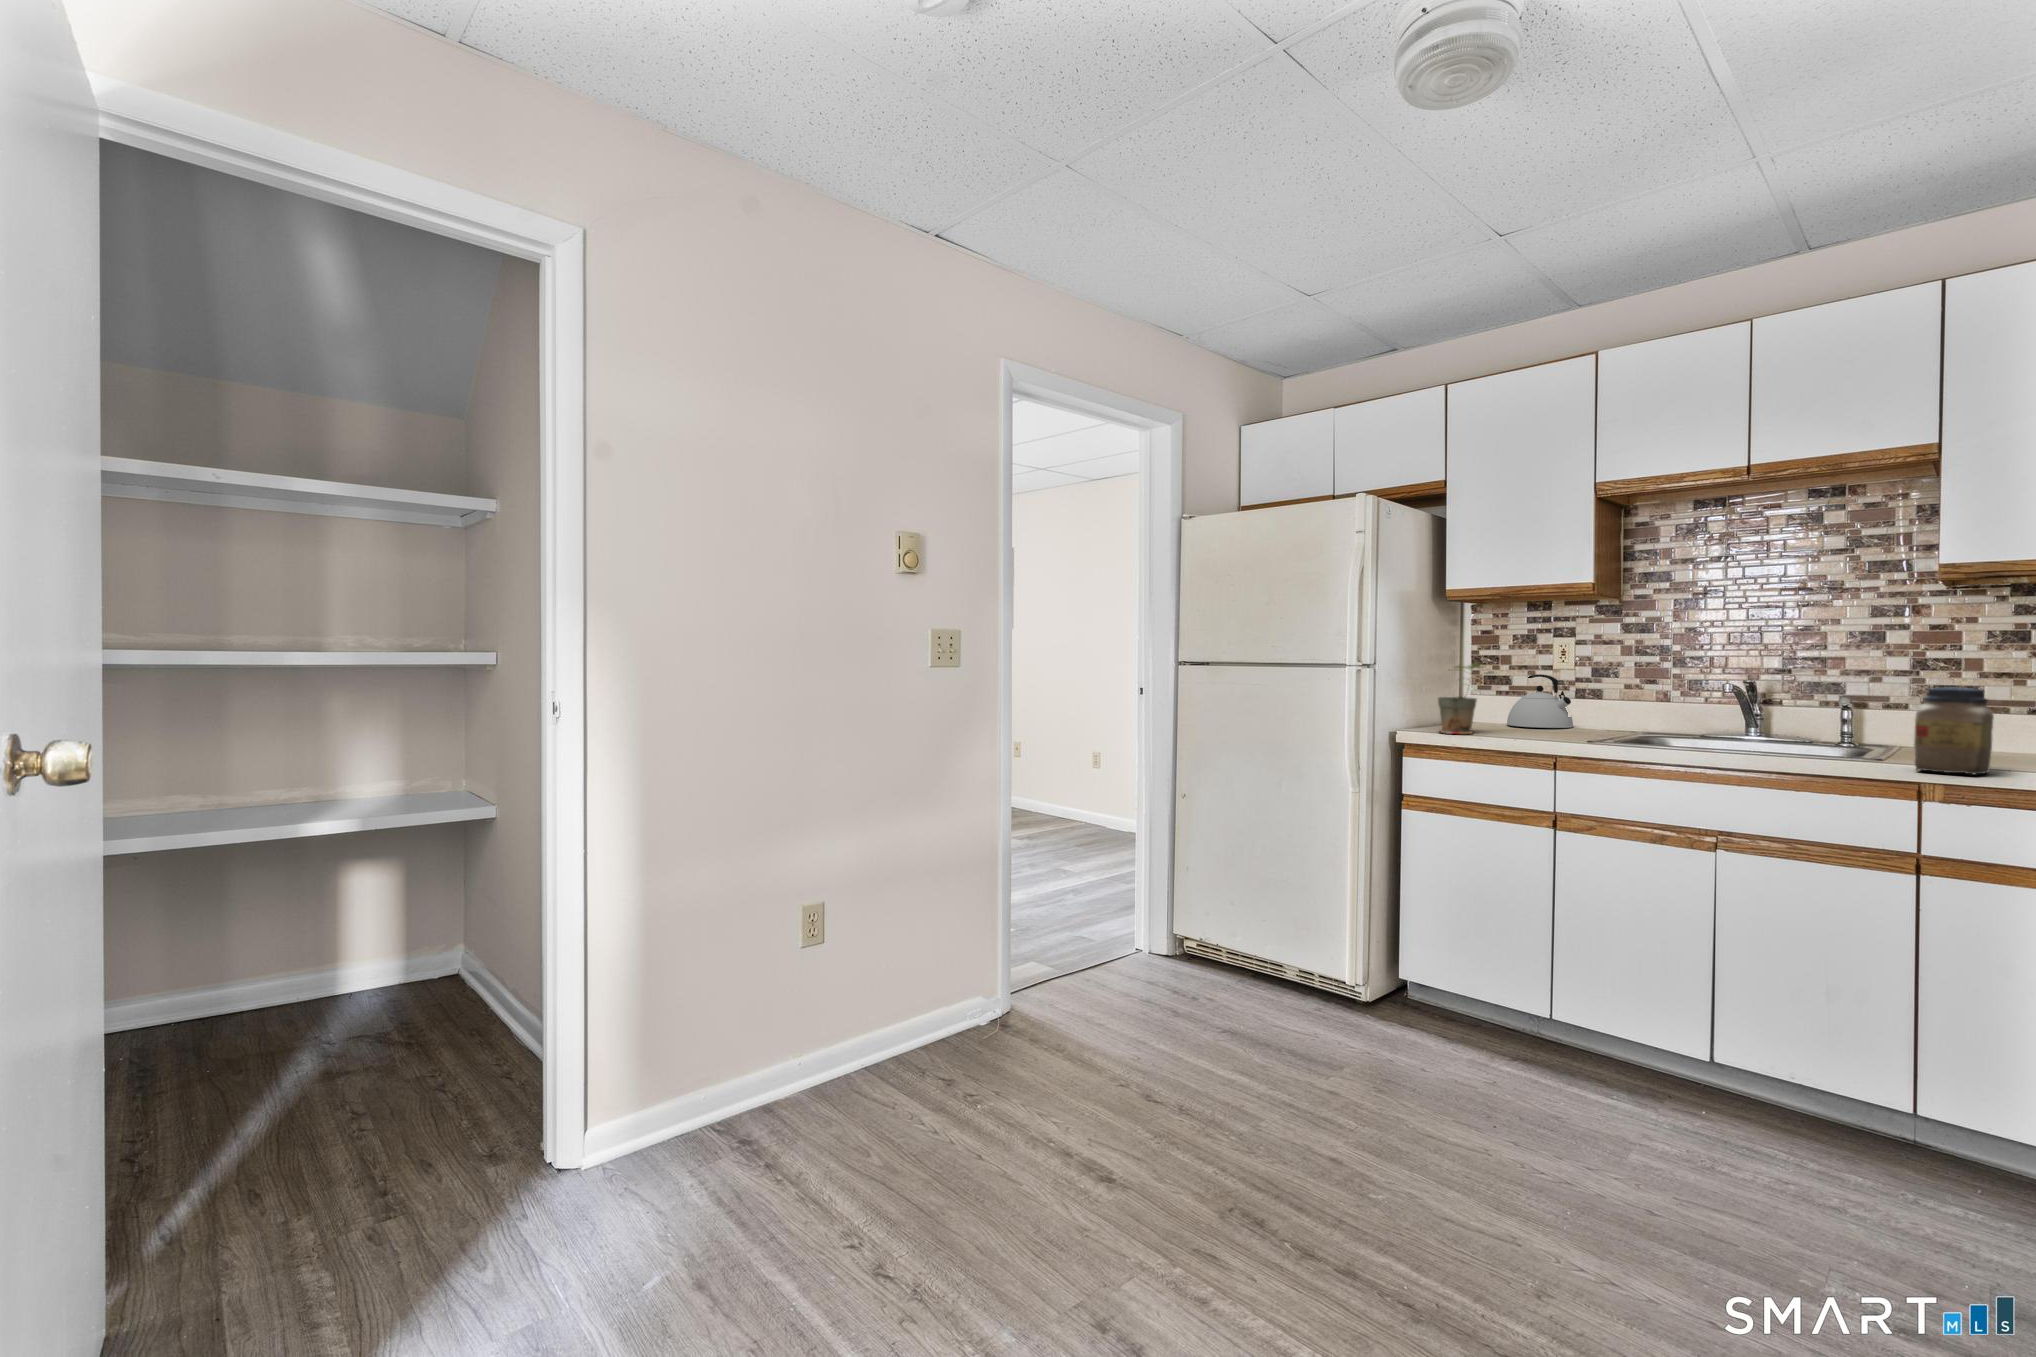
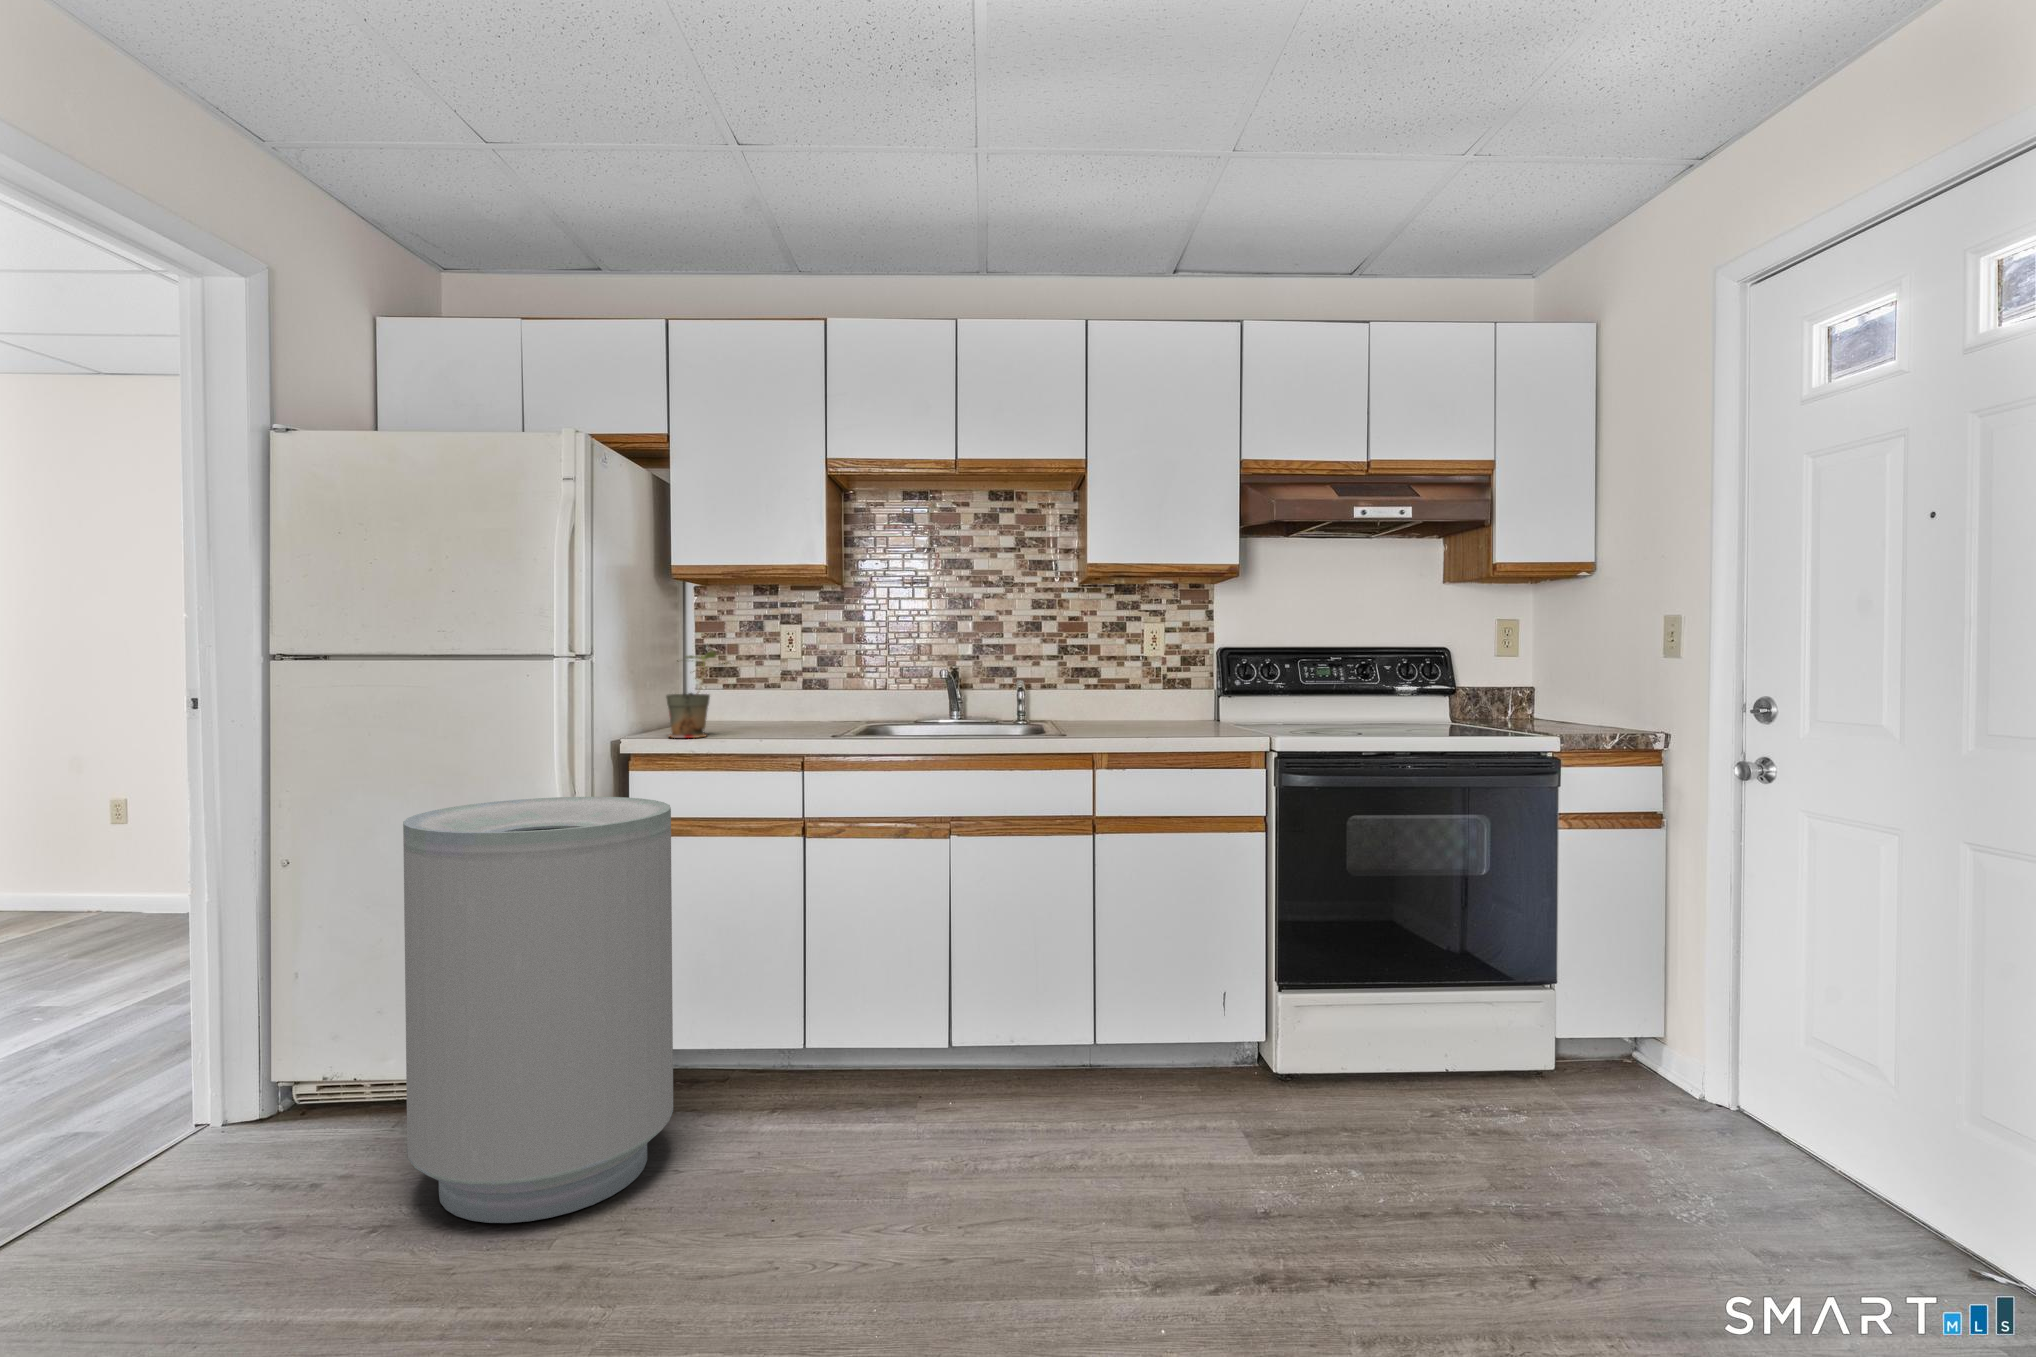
kettle: present [1507,674,1573,728] -> none [734,666,801,725]
jar: present [1914,687,1994,774] -> none [1085,669,1129,742]
trash can: none [1231,770,1422,1077] -> present [403,797,673,1223]

